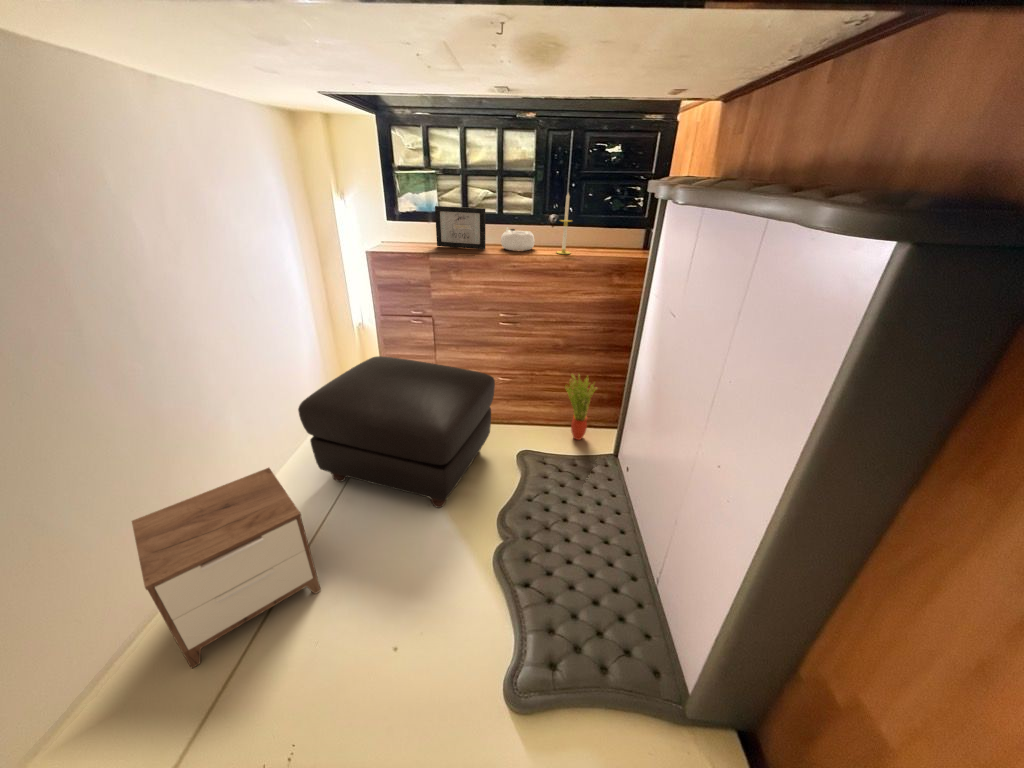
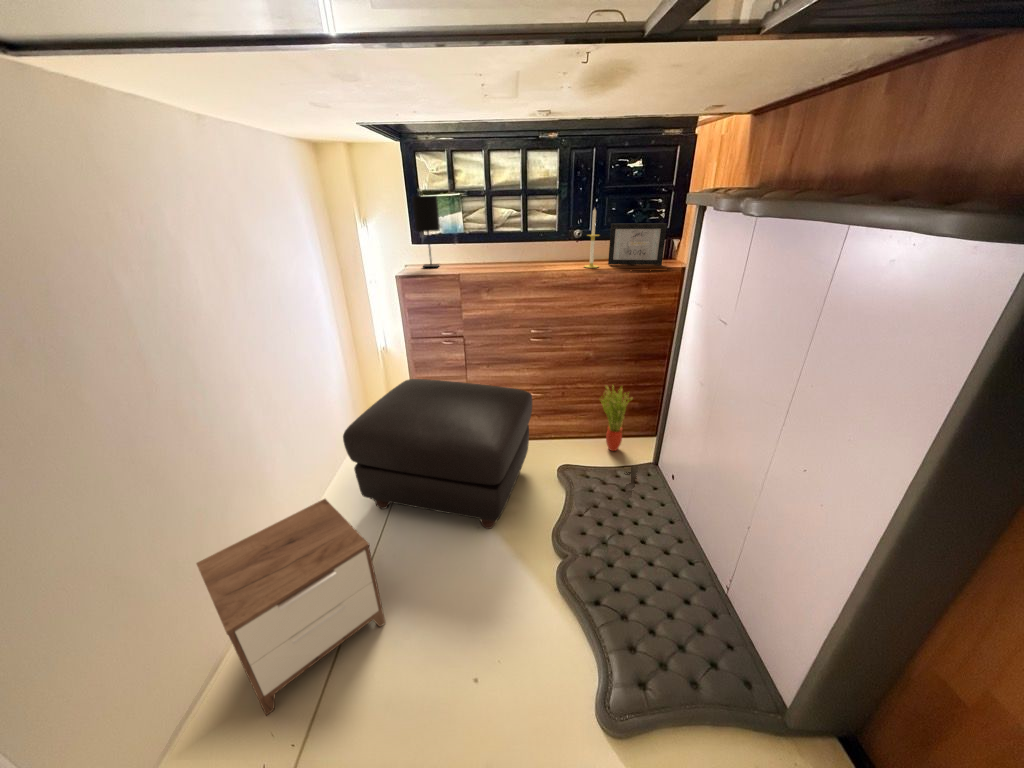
table lamp: none [386,171,415,246] -> present [412,196,440,267]
picture frame: present [435,206,486,249] -> present [608,223,667,265]
decorative bowl: present [501,228,535,251] -> none [528,245,561,267]

